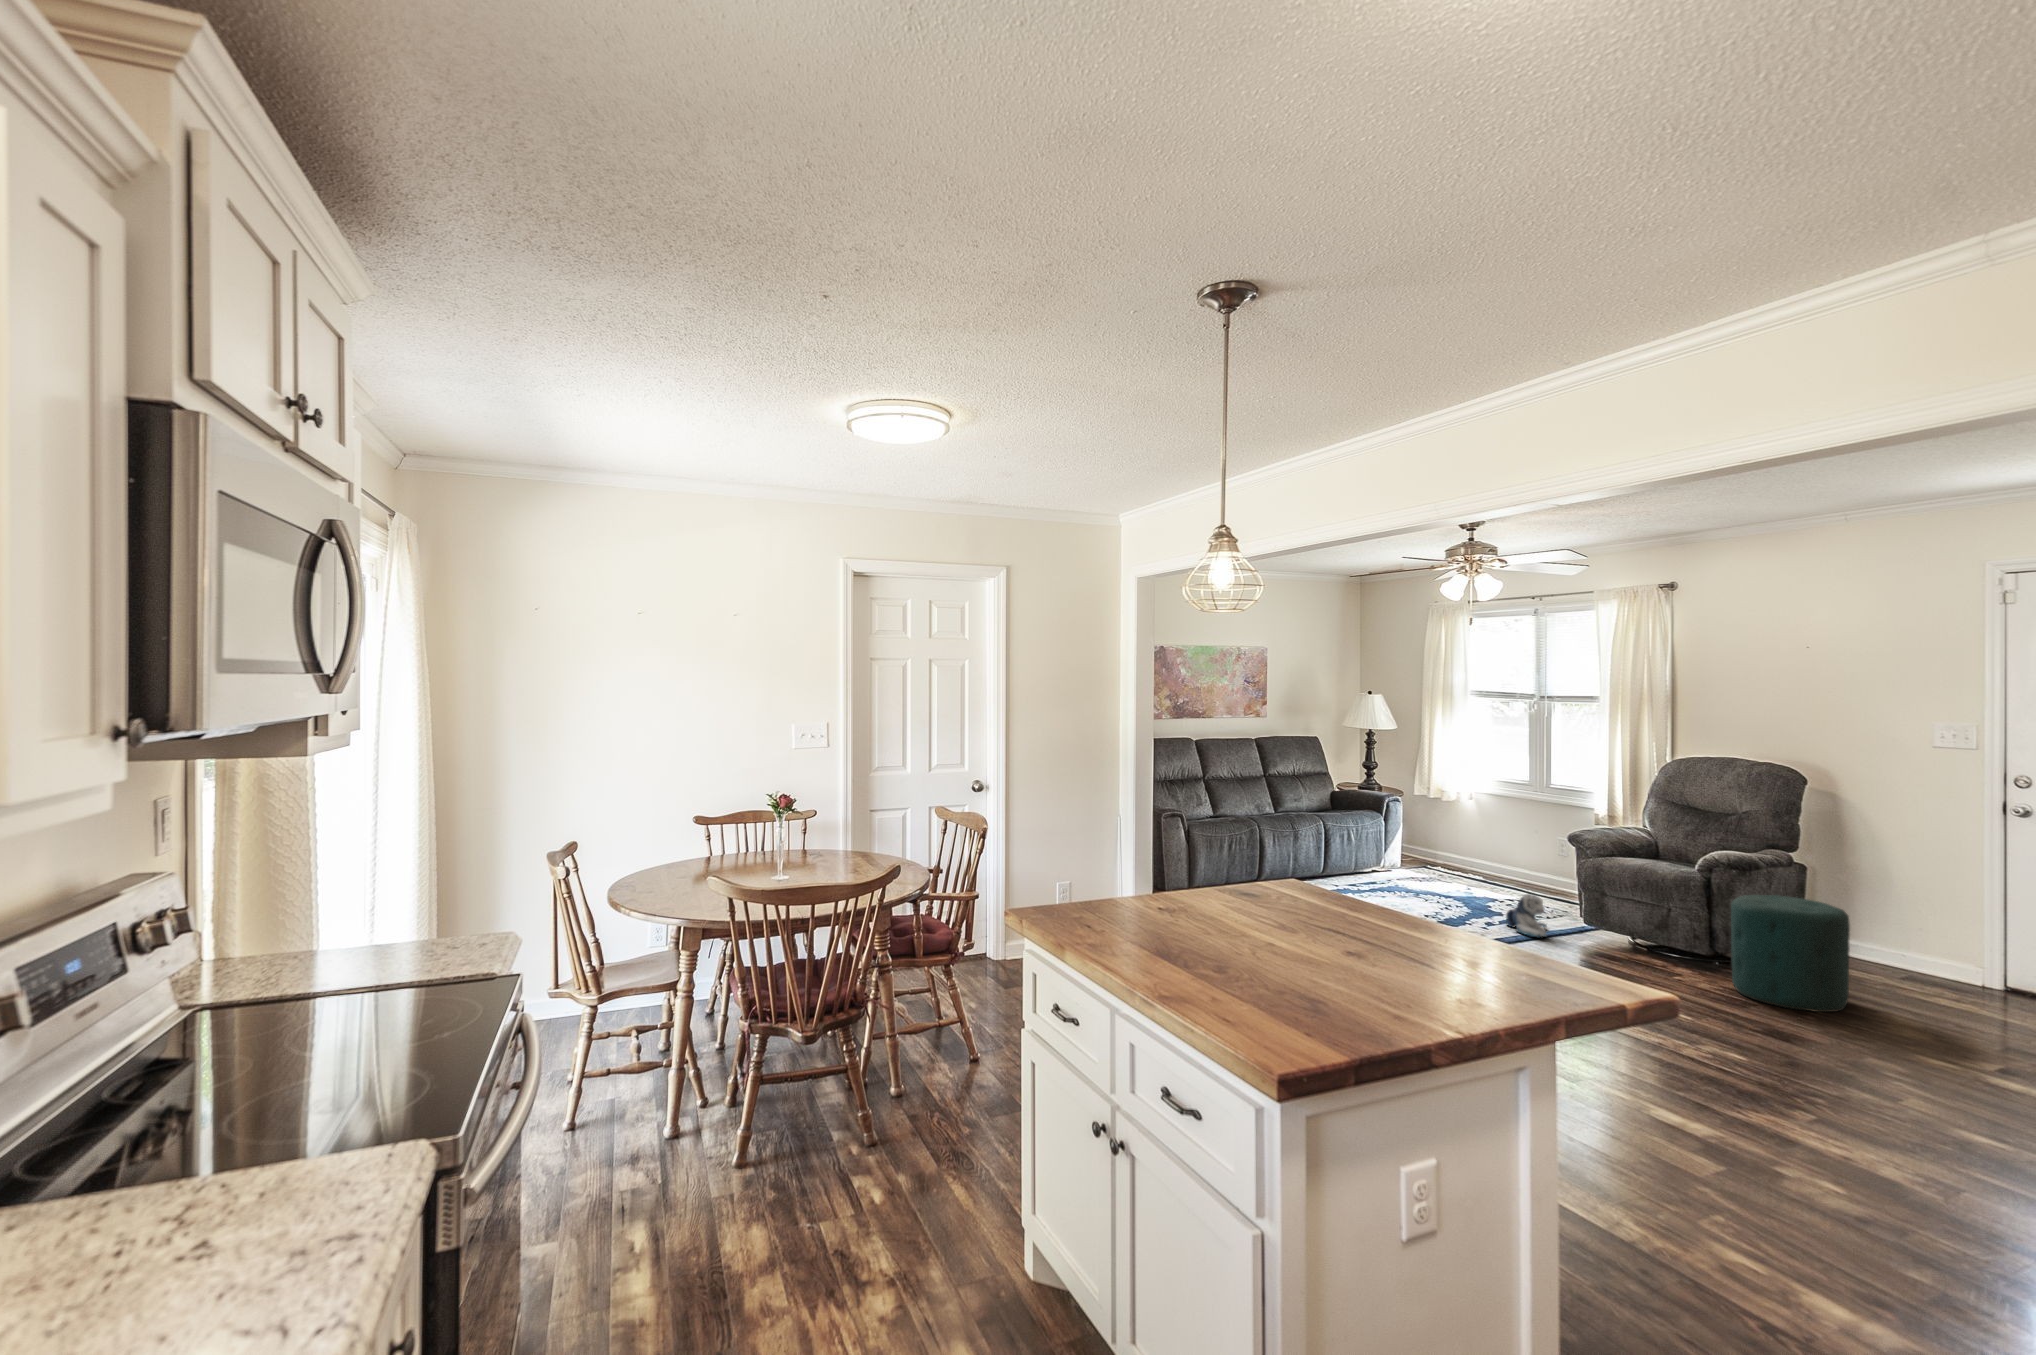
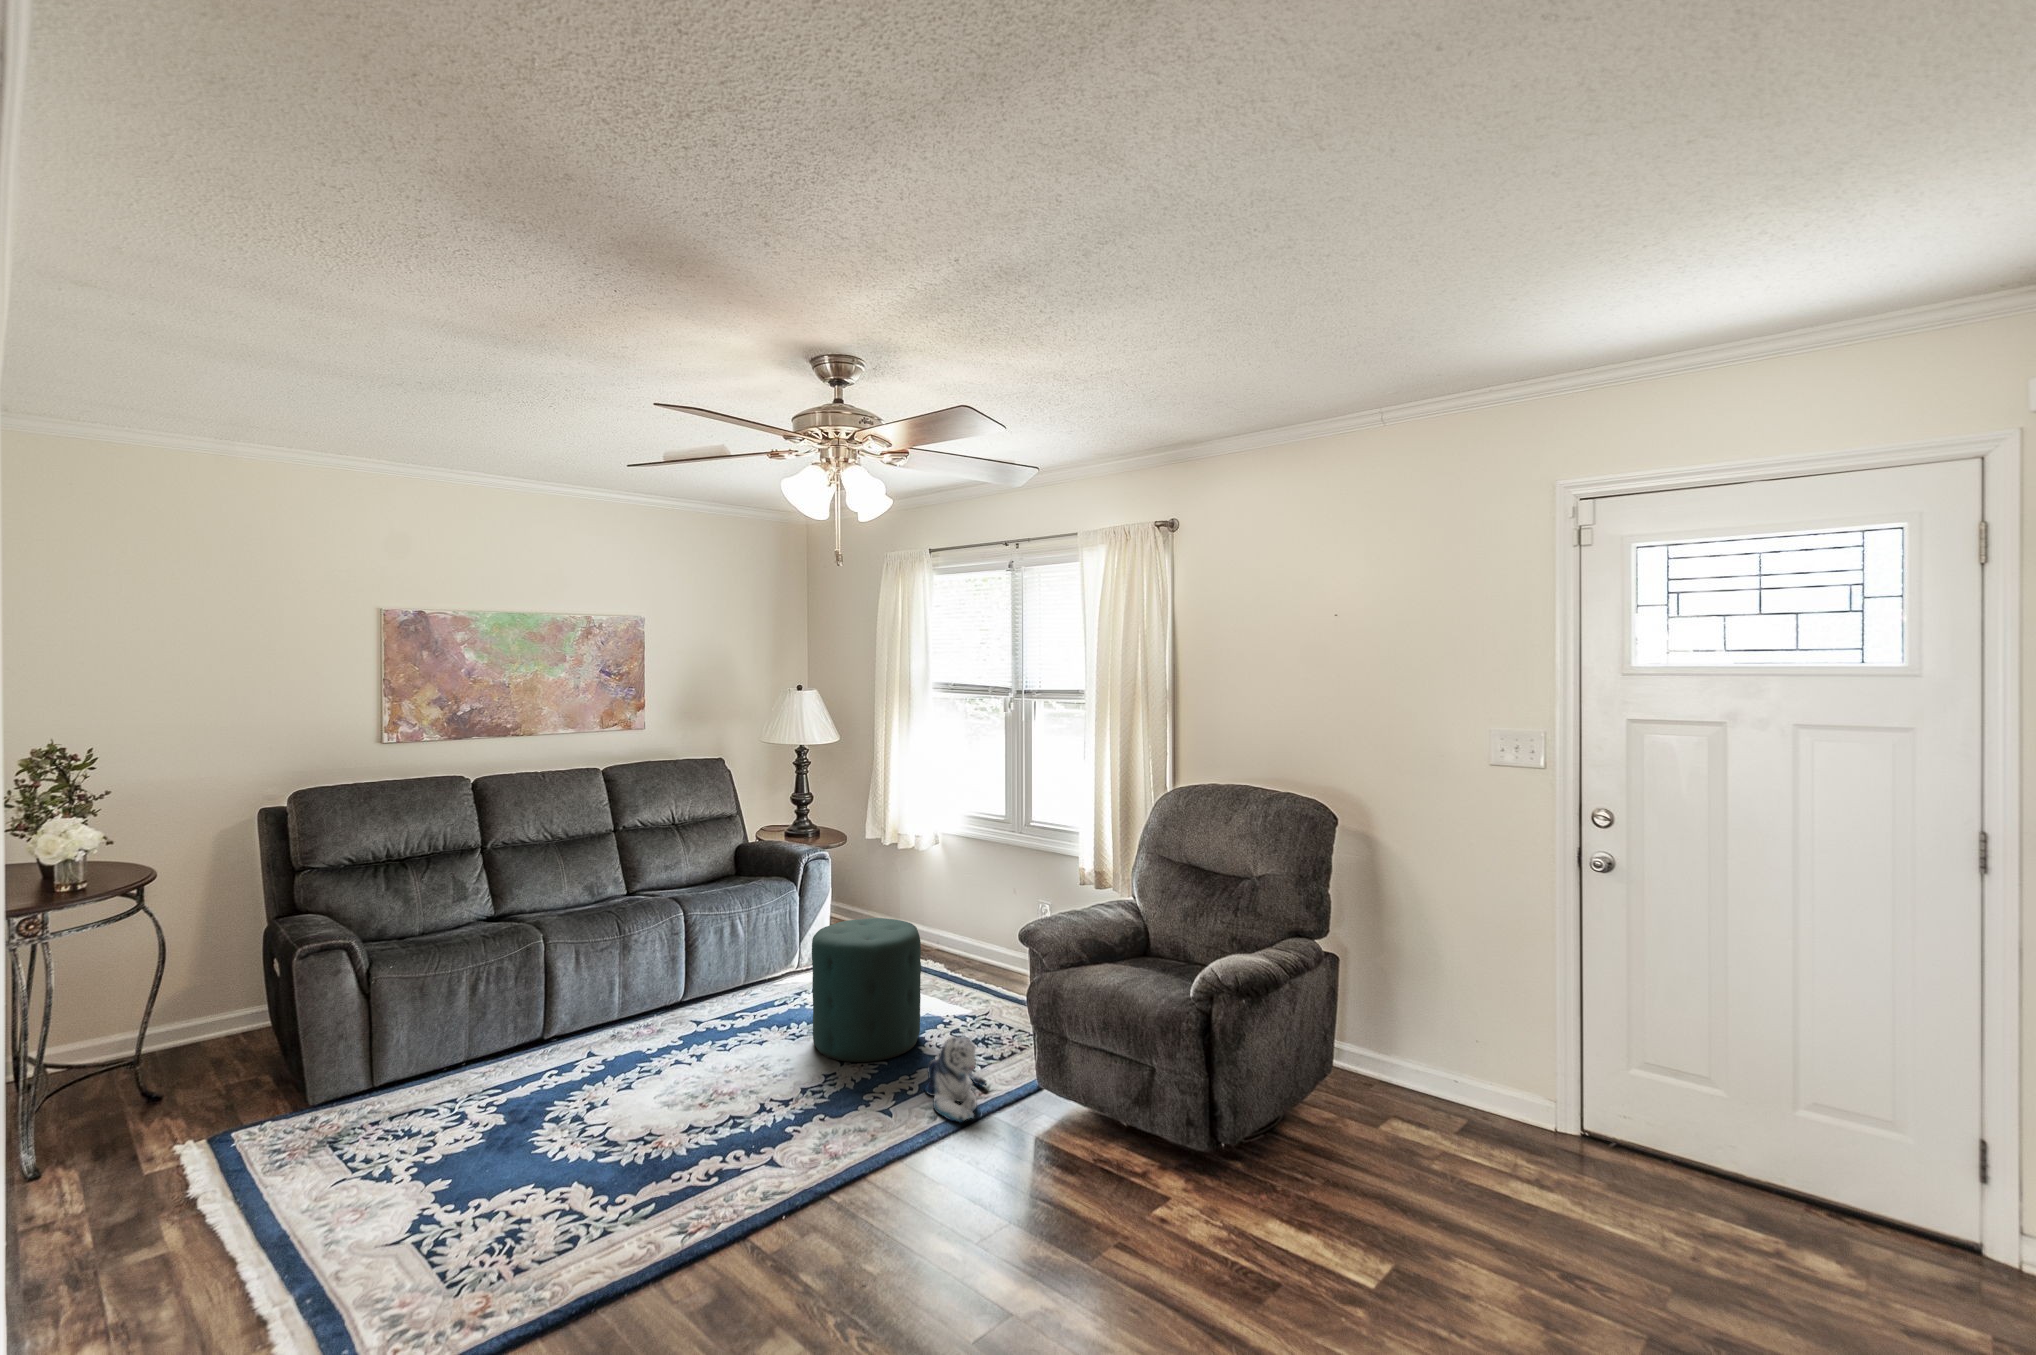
ottoman: present [1731,895,1850,1012] -> present [812,918,921,1062]

